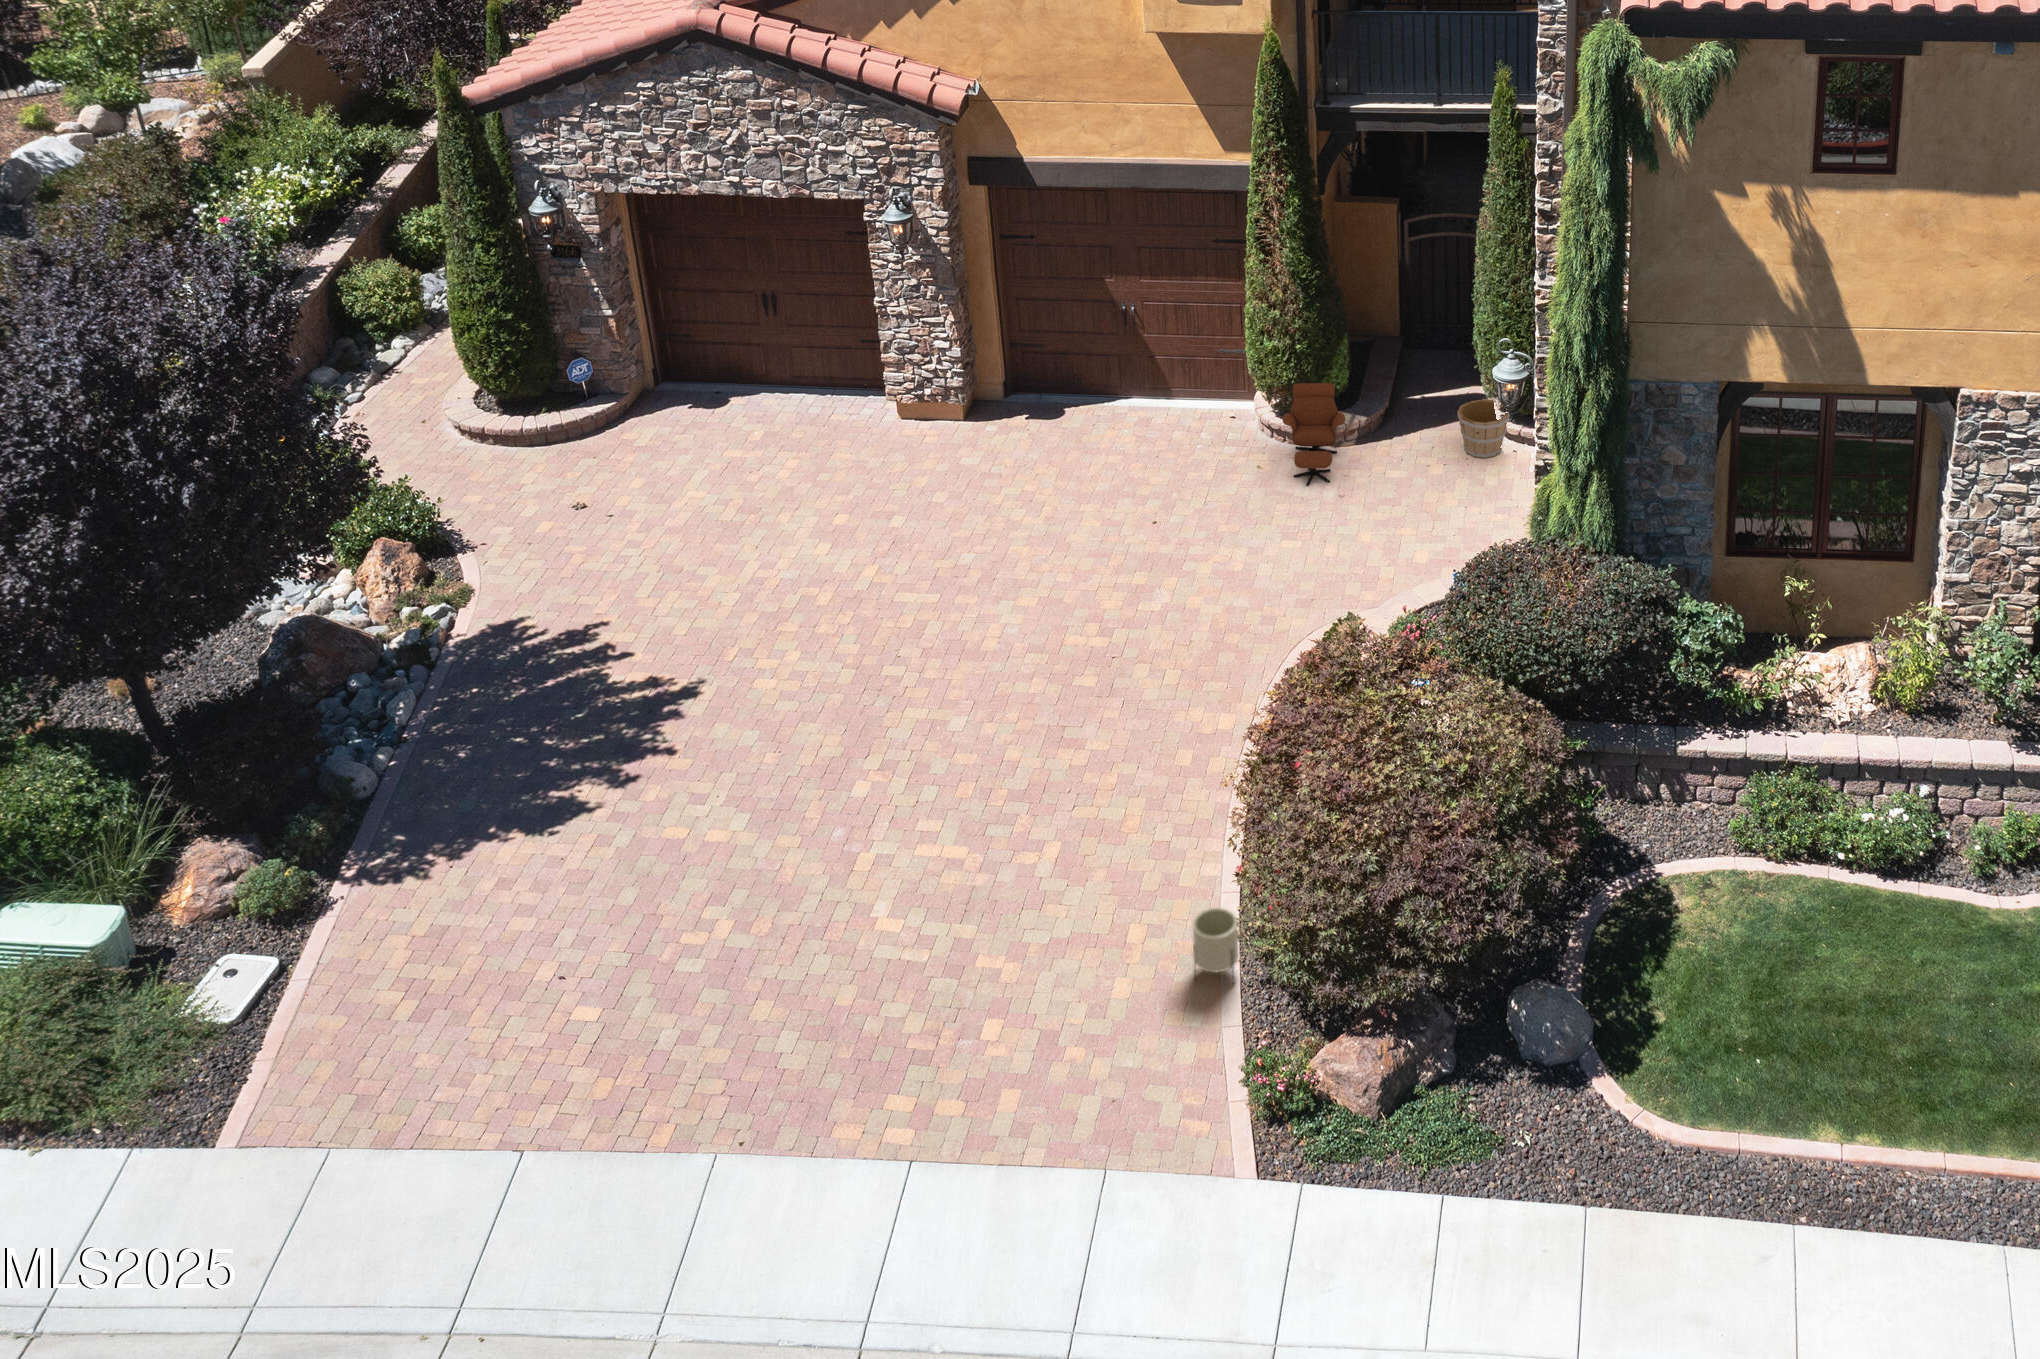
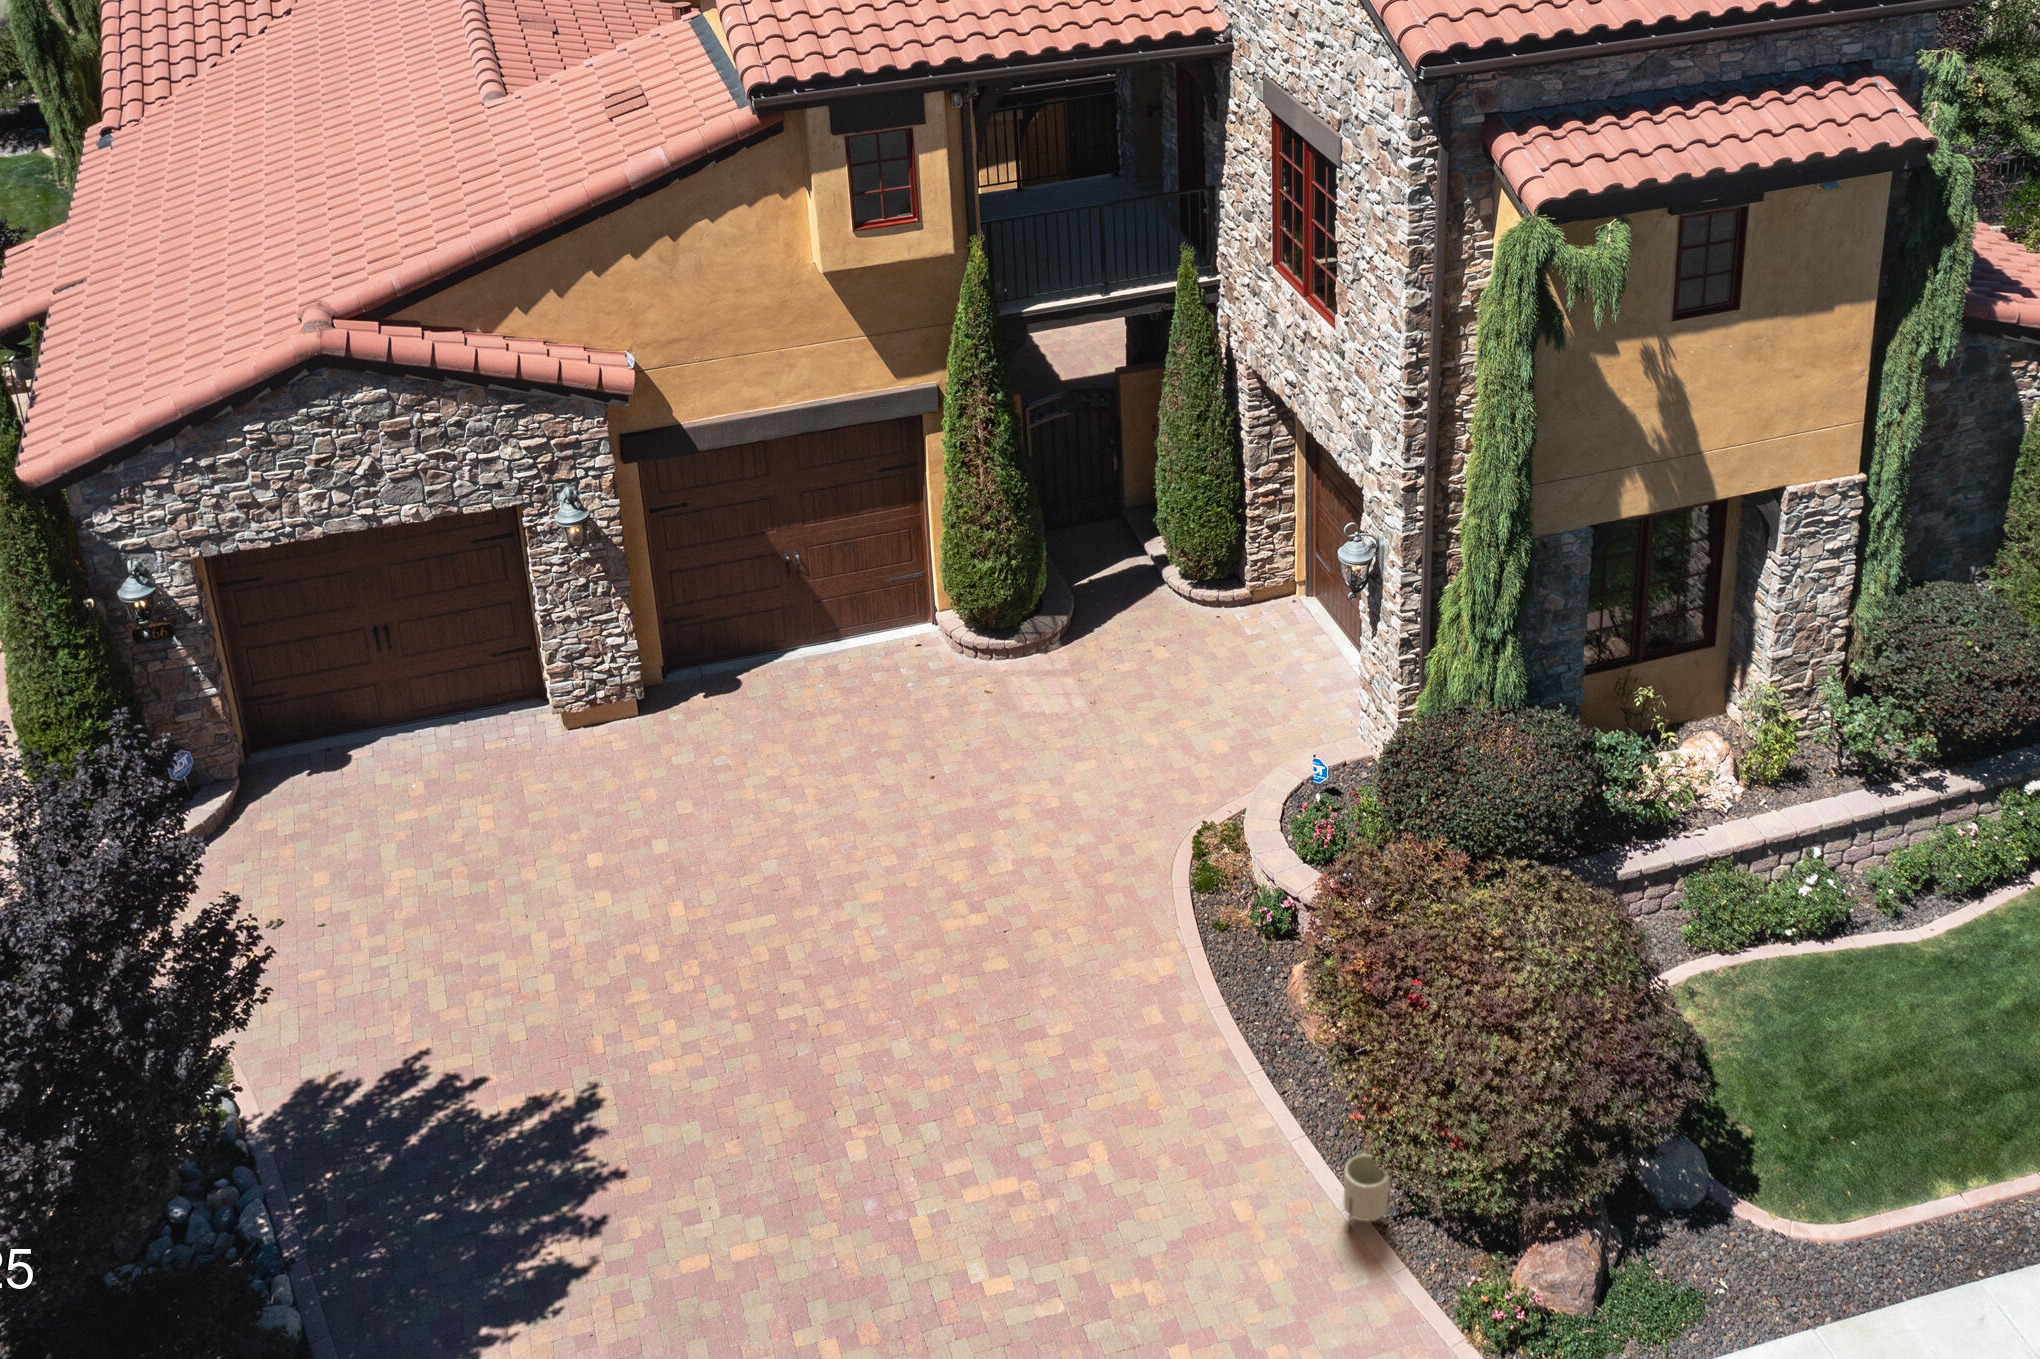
lounge chair: present [1282,383,1345,486] -> none [1010,597,1083,708]
wooden bucket: present [1457,399,1510,458] -> none [1174,577,1228,639]

